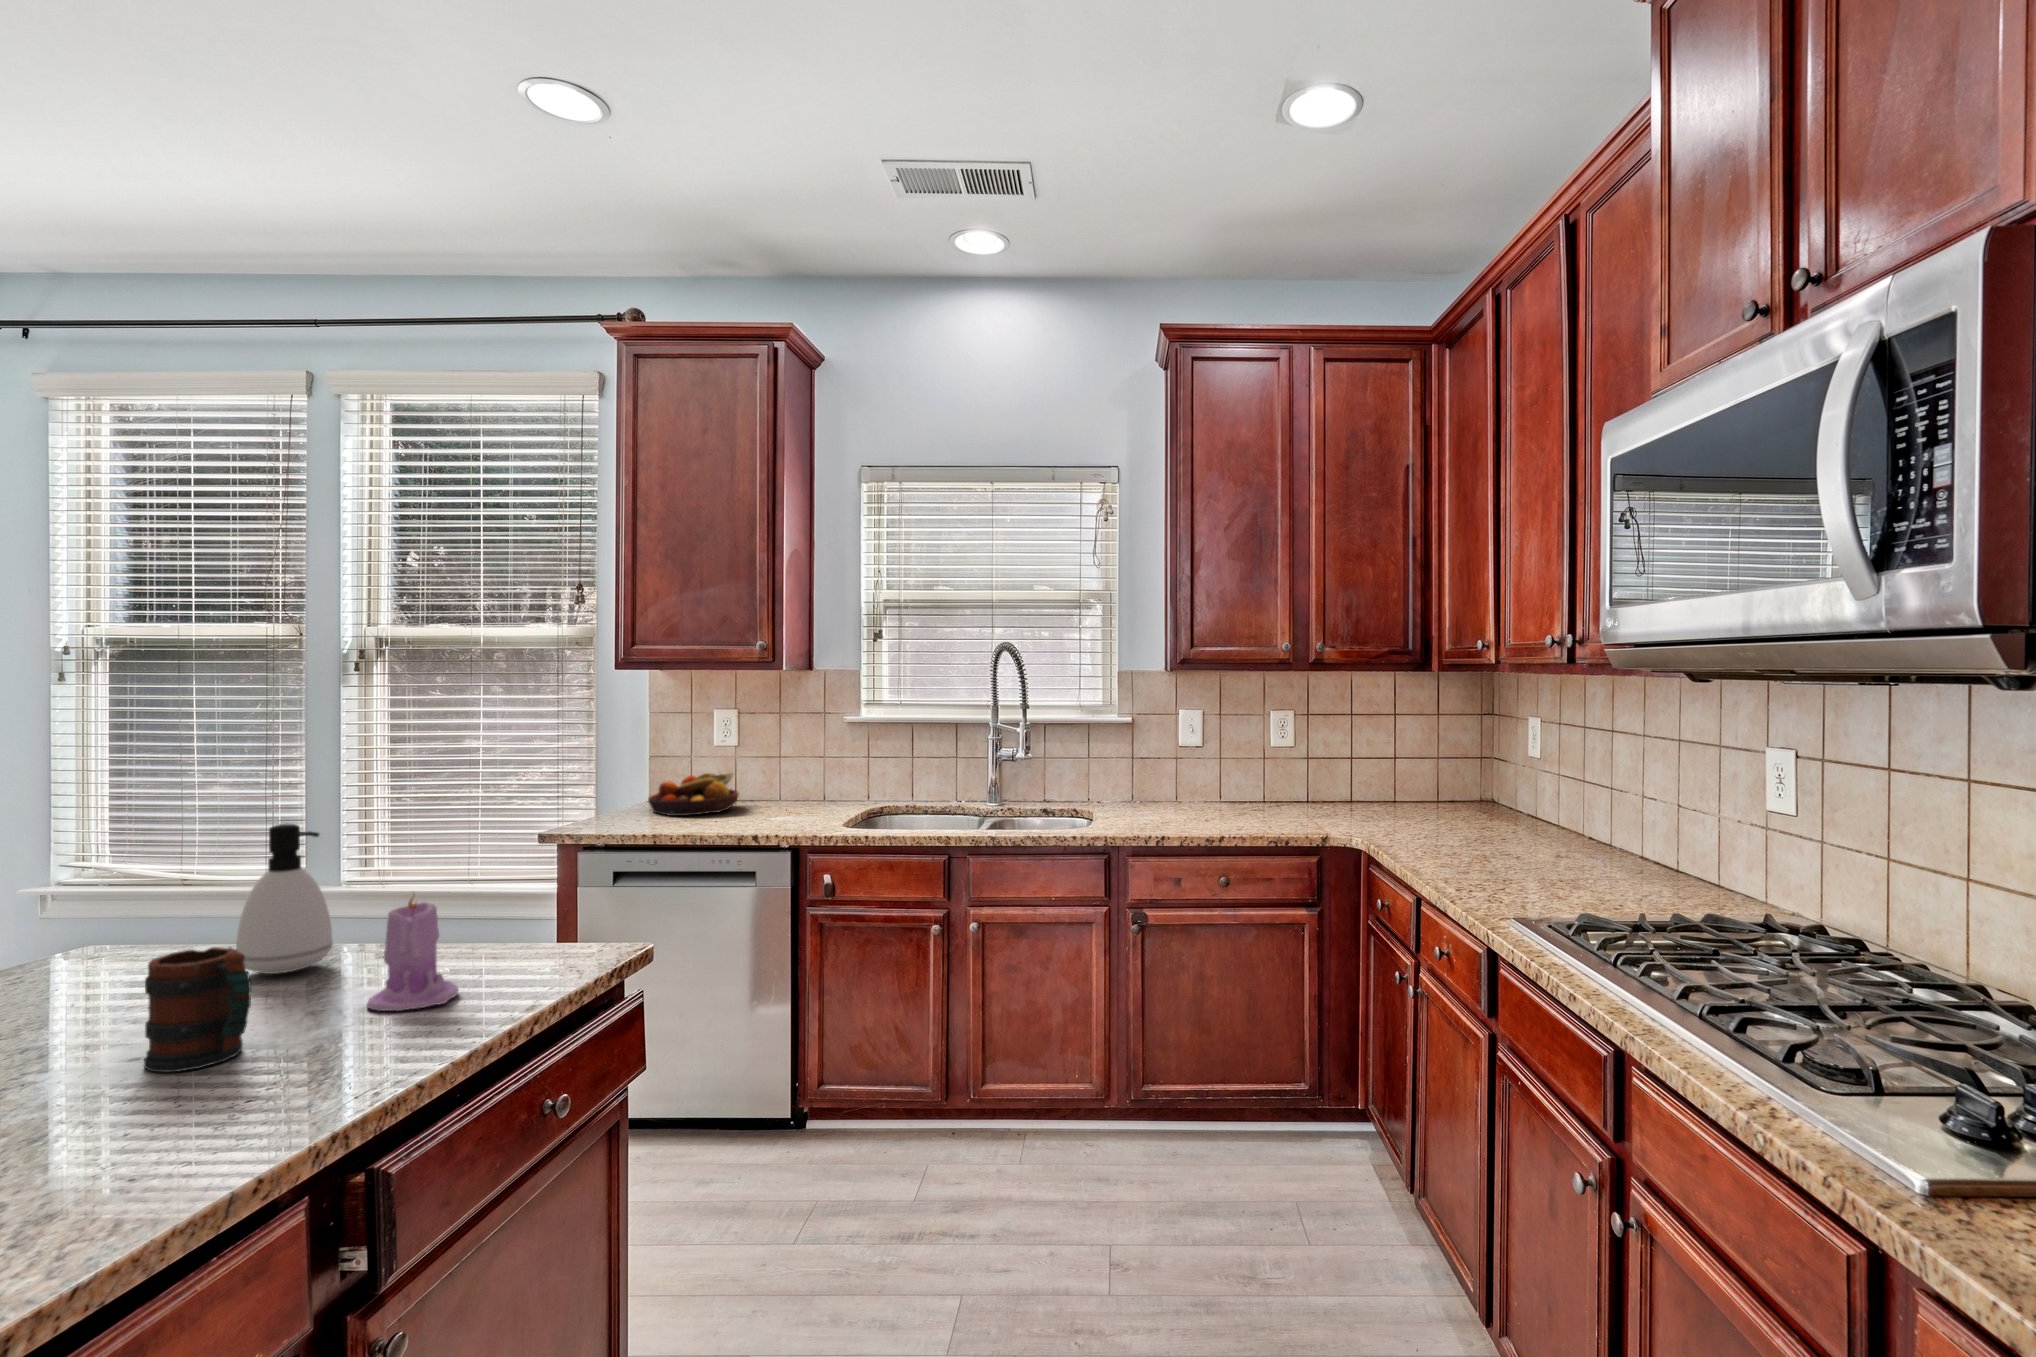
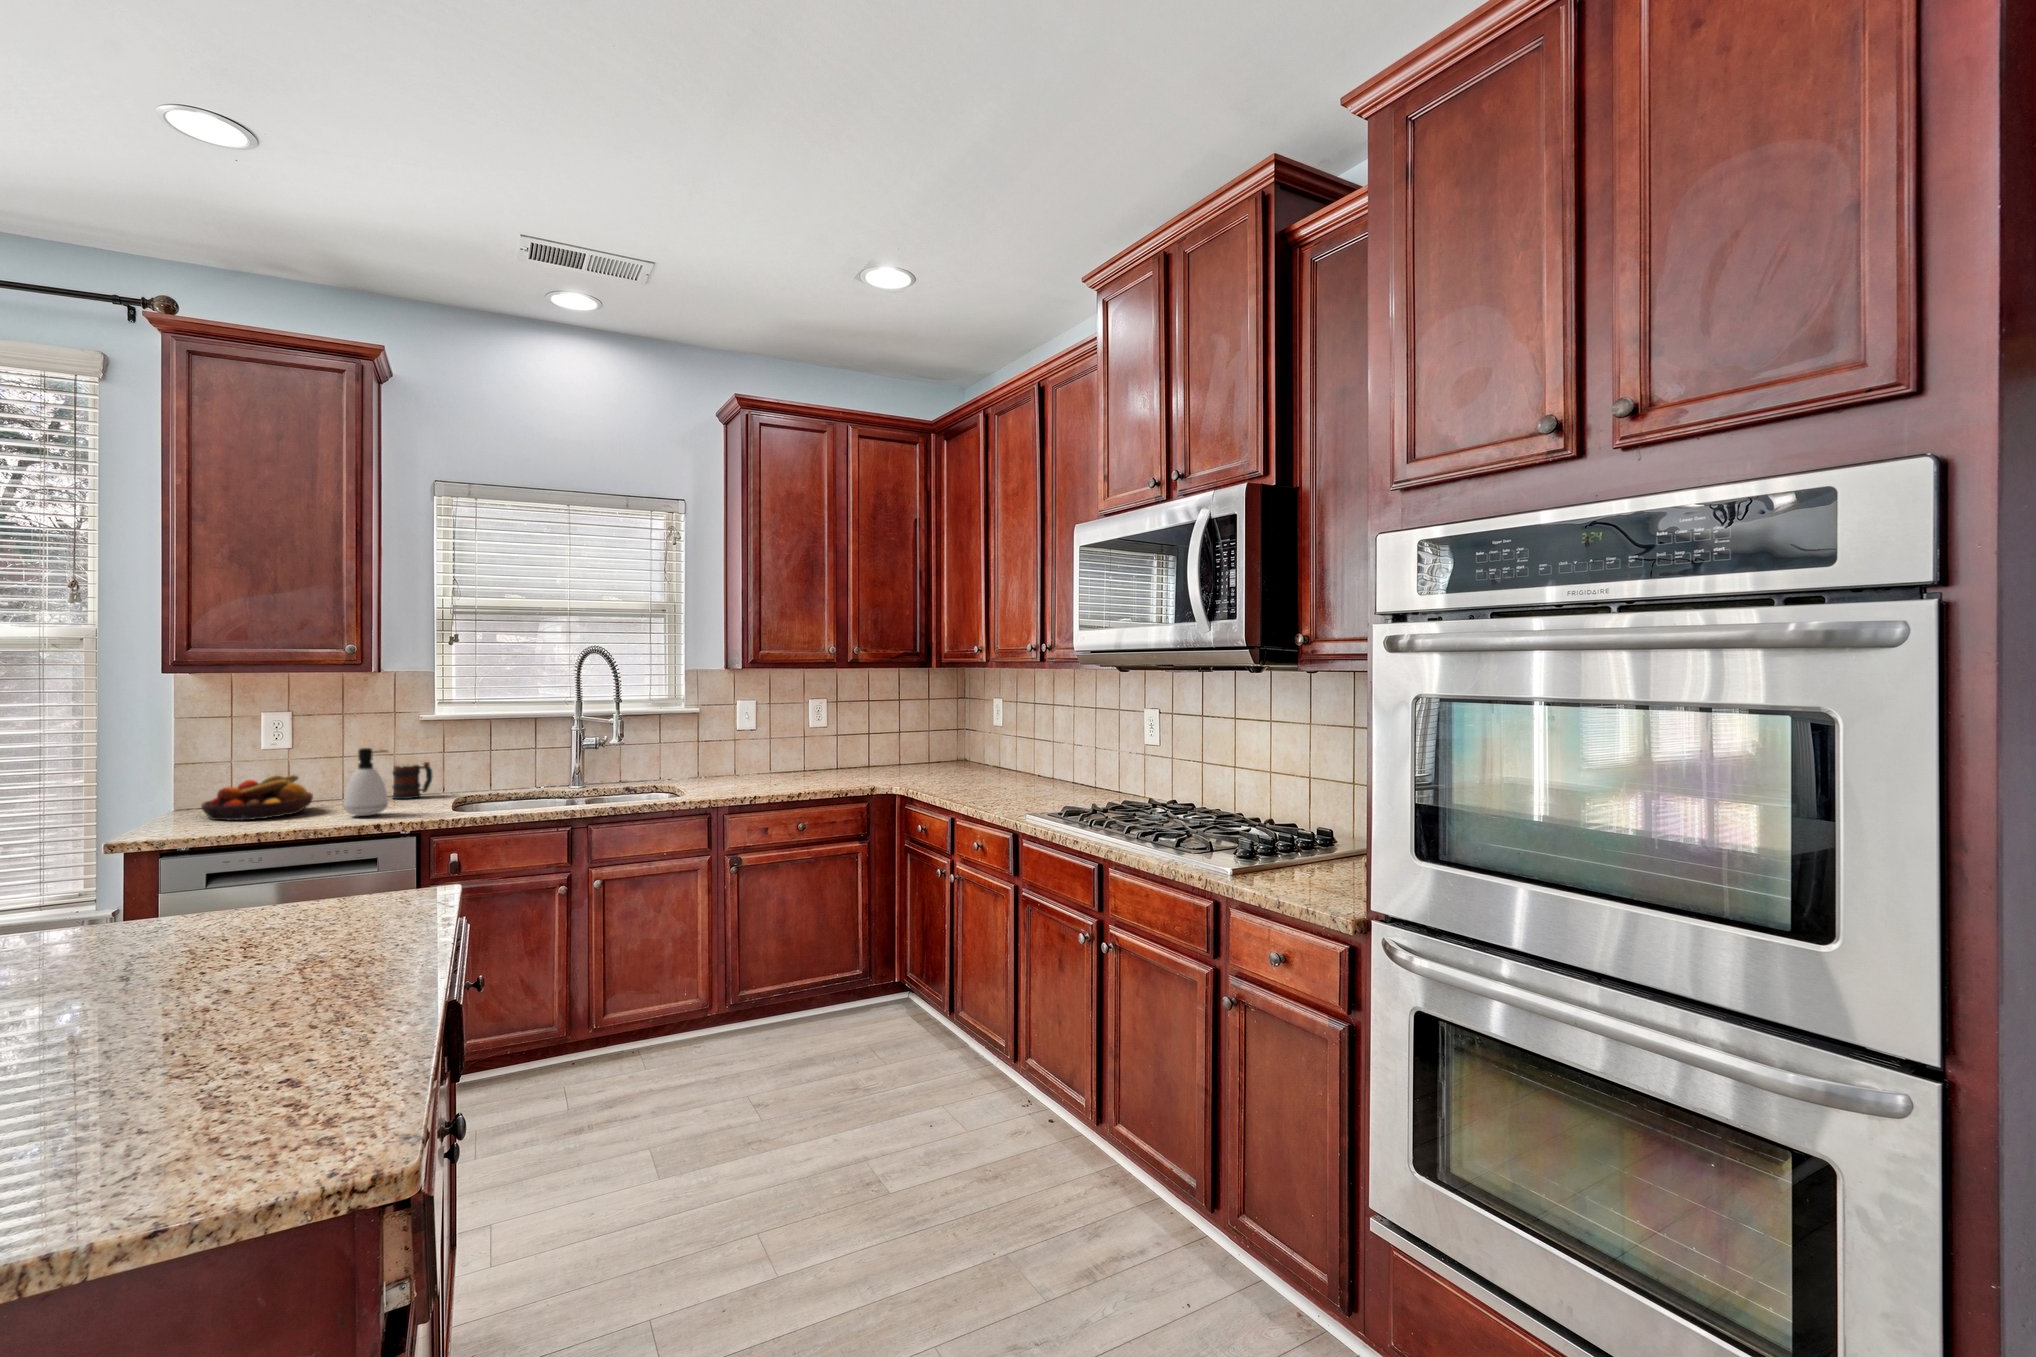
soap dispenser: present [236,824,333,974] -> present [344,748,388,816]
candle: present [366,896,458,1011] -> none [303,851,383,948]
mug: present [144,947,251,1072] -> present [392,762,432,799]

